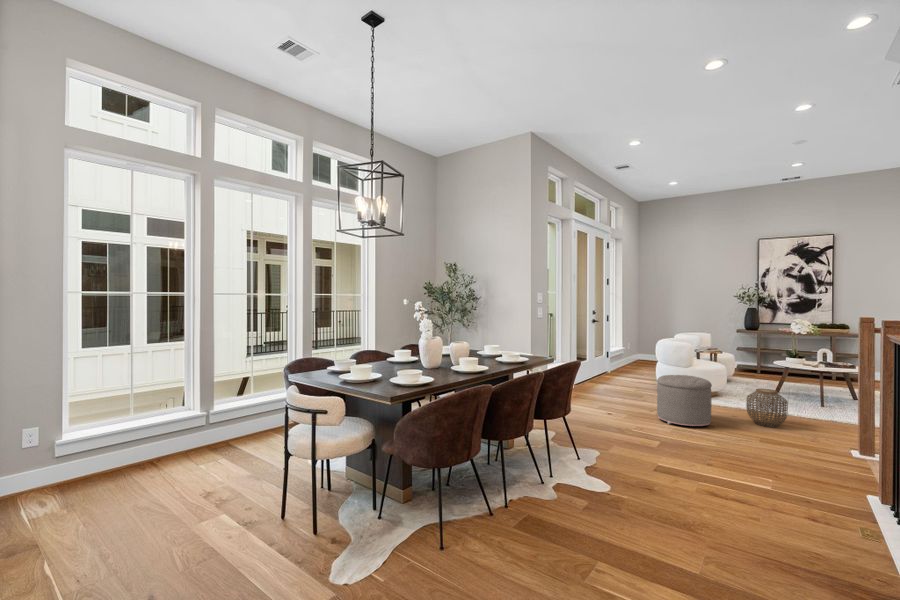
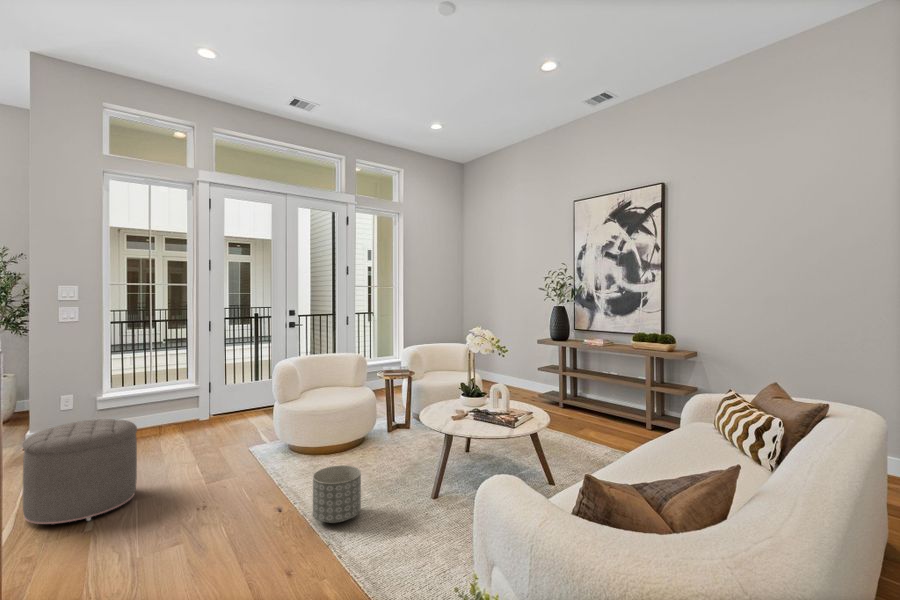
woven basket: present [746,389,788,427] -> none [151,456,228,539]
planter: none [799,393,830,419] -> present [313,465,361,523]

